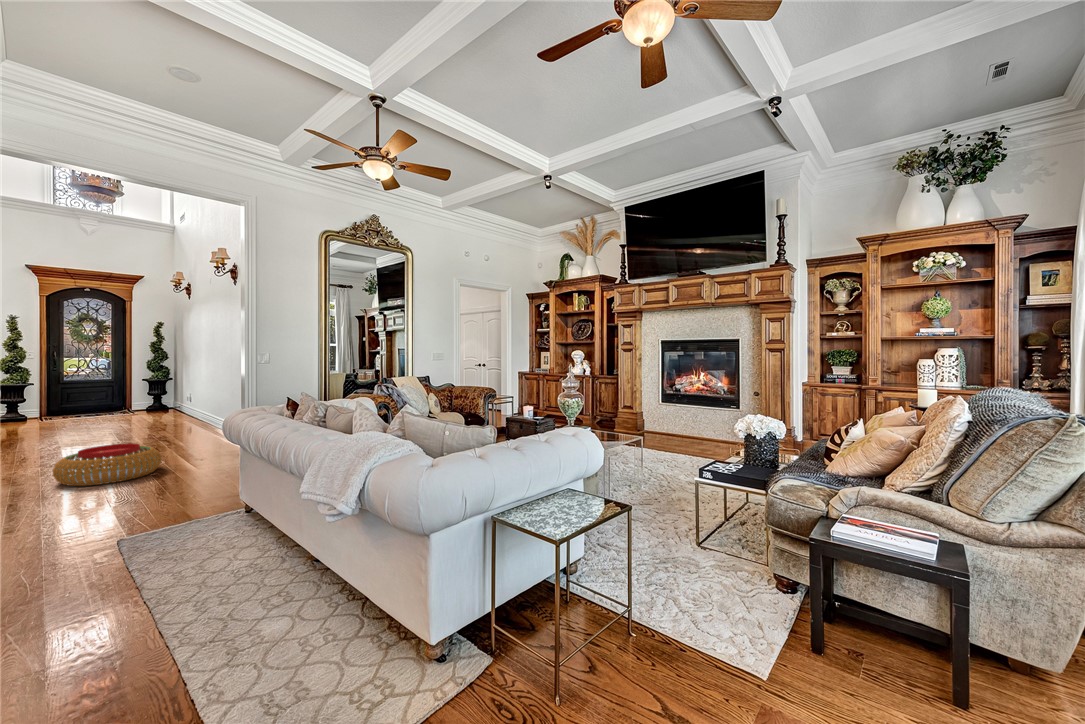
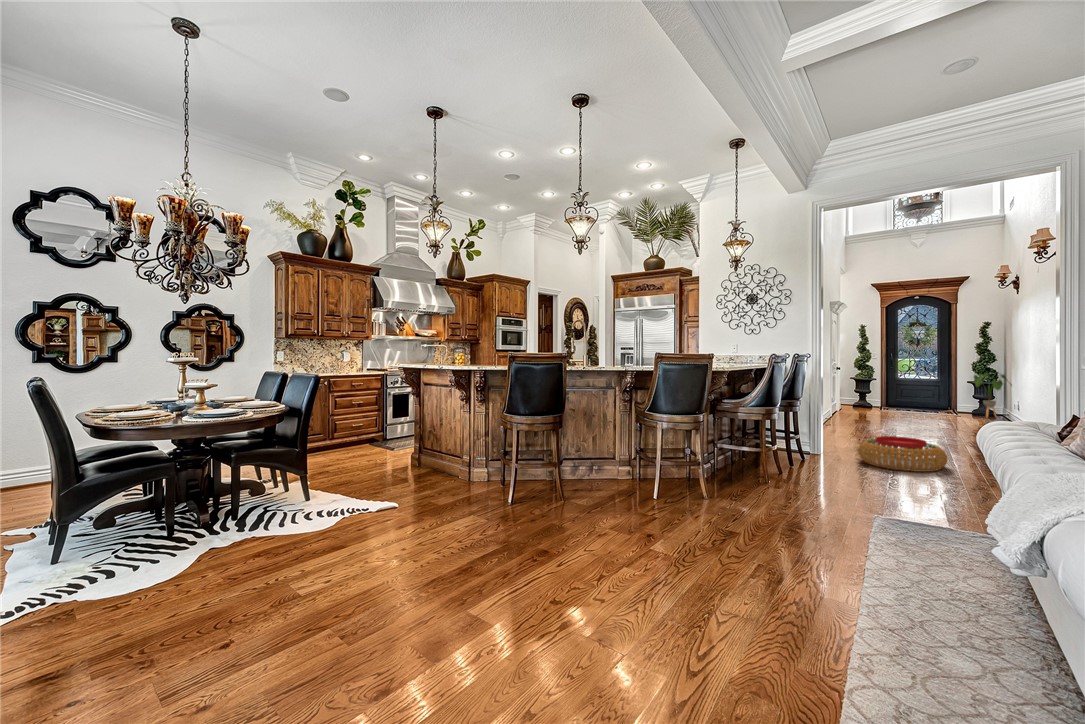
house plant: none [153,370,186,414] -> present [974,373,1012,417]

